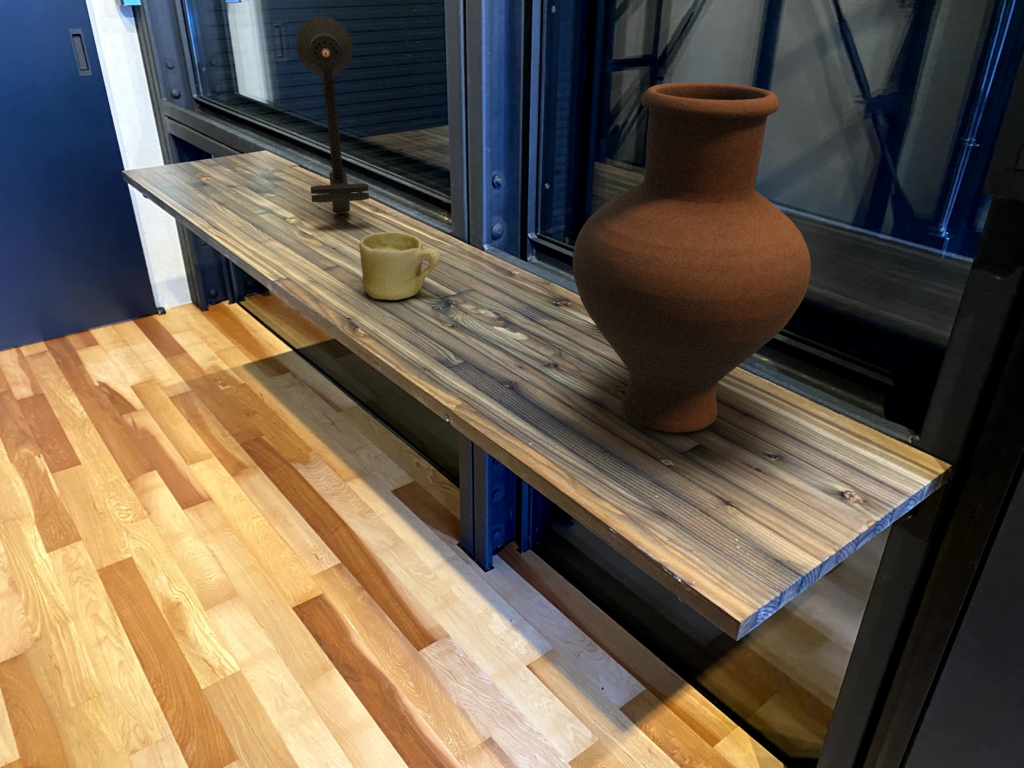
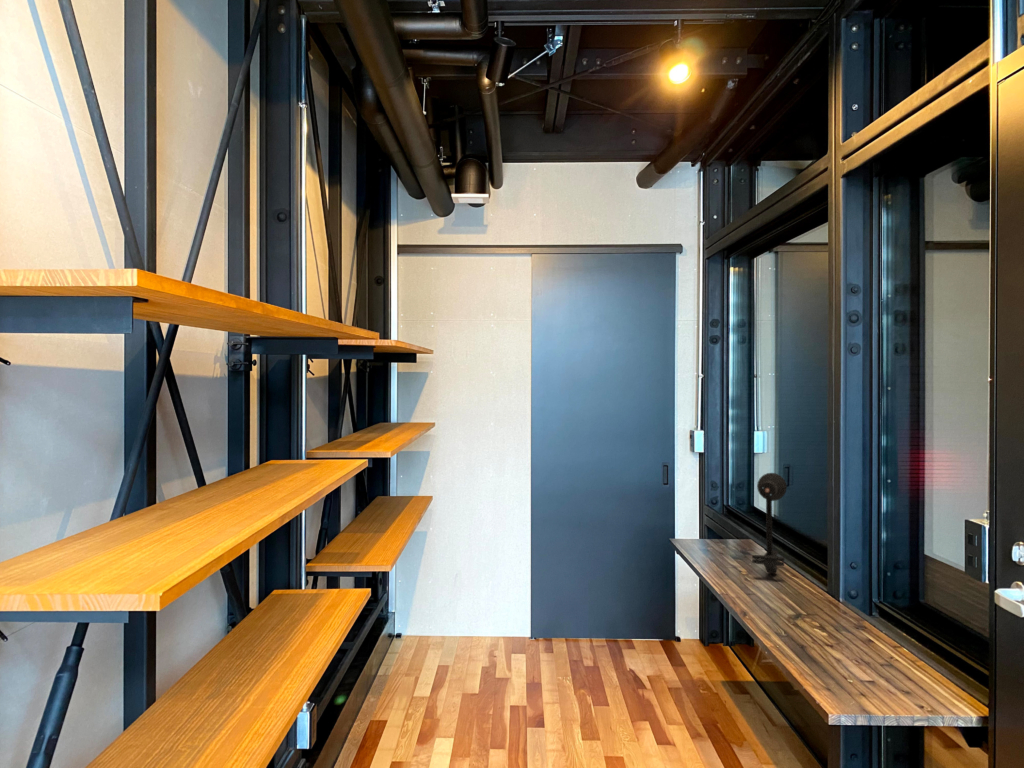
vase: present [573,83,811,433] -> none [816,517,930,677]
mug: present [359,232,441,300] -> none [758,577,798,611]

